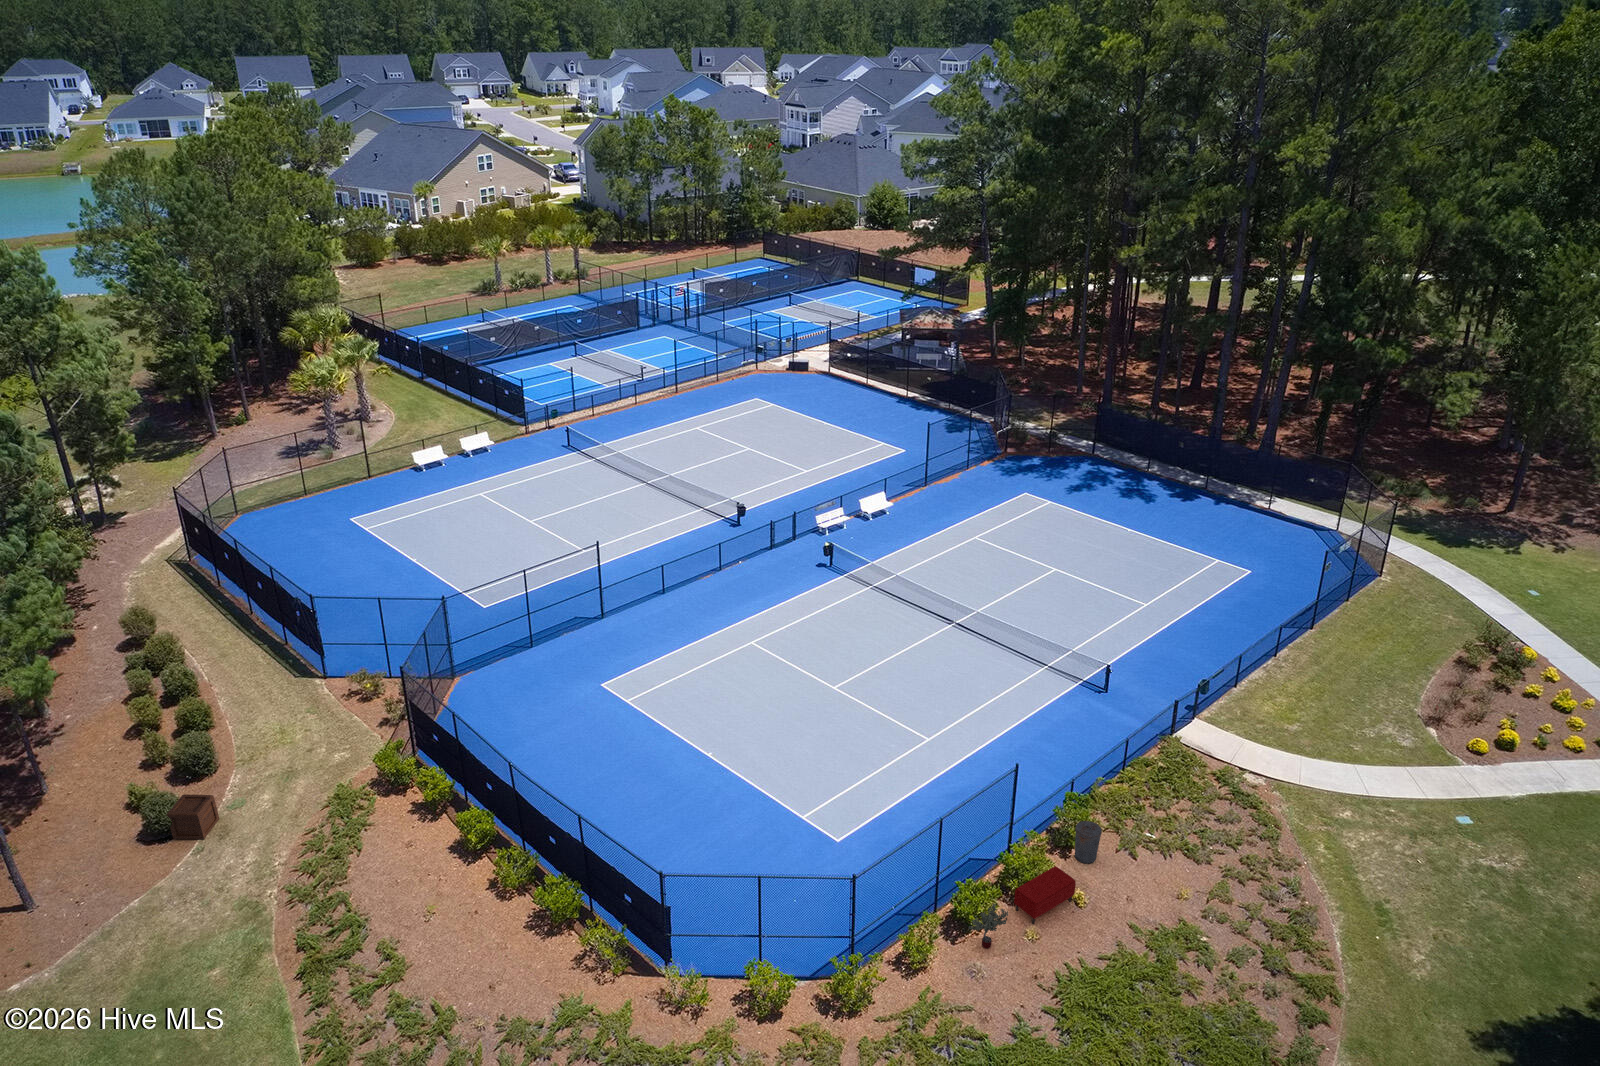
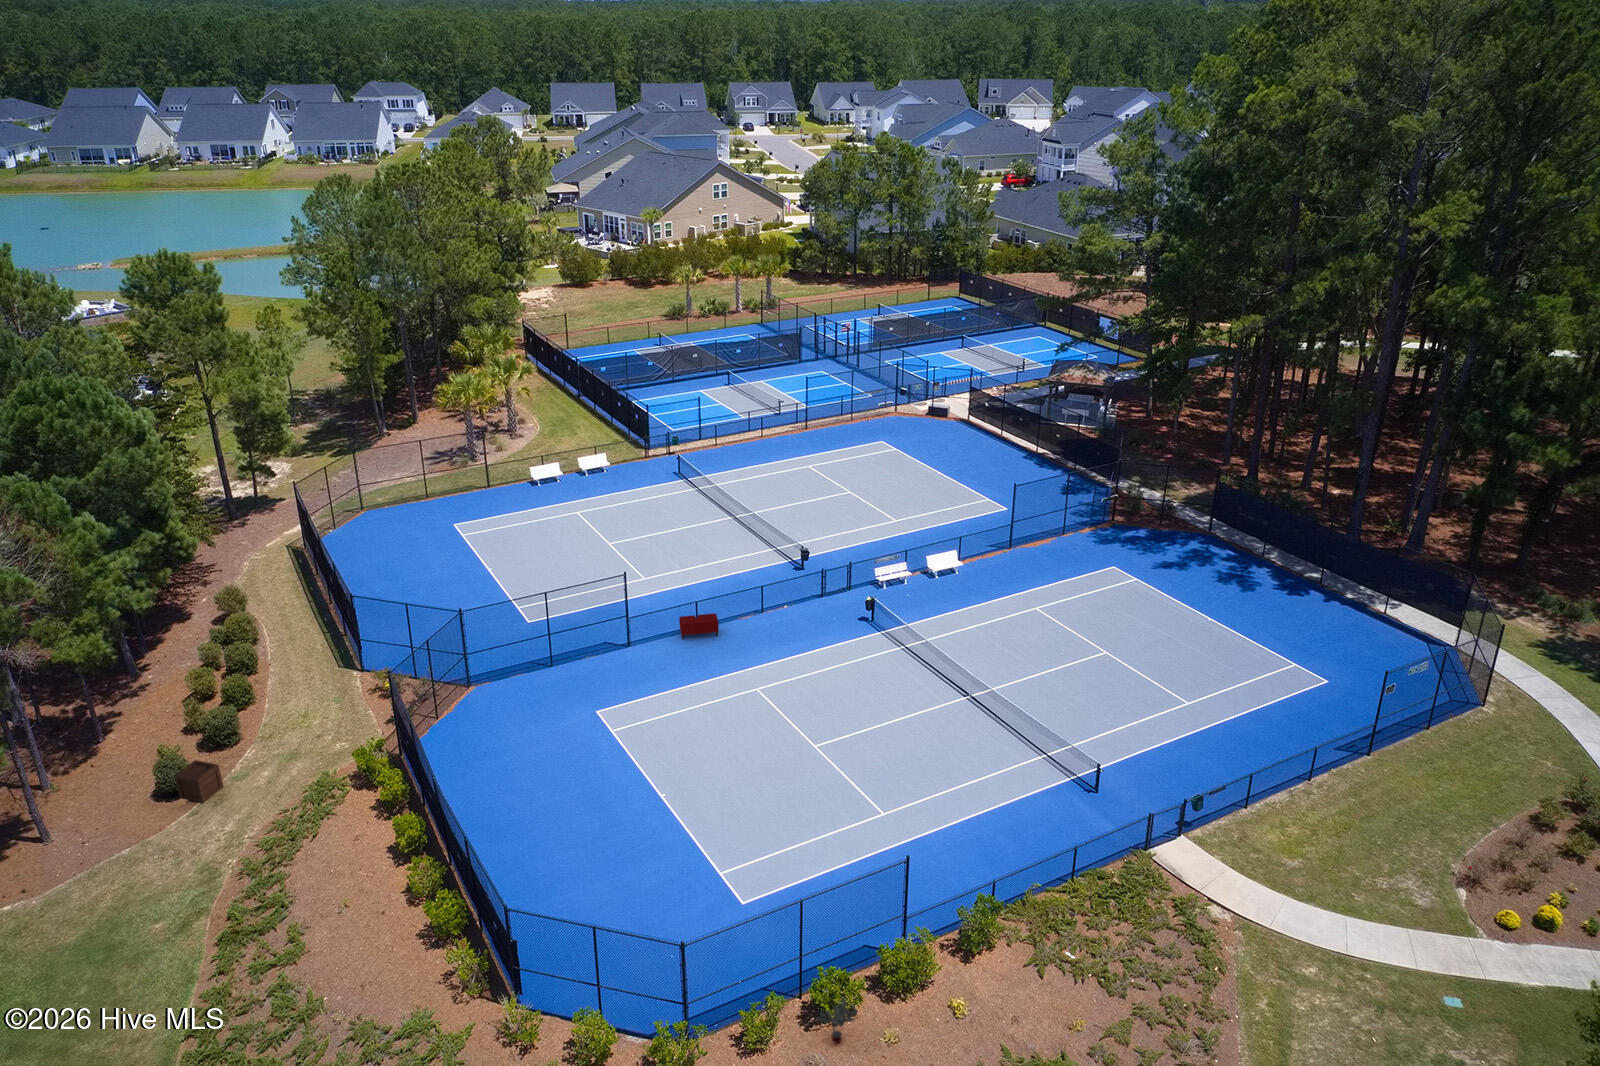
trash can: present [1075,821,1102,864] -> none [975,927,1003,974]
bench: present [1014,866,1076,924] -> present [679,613,719,639]

